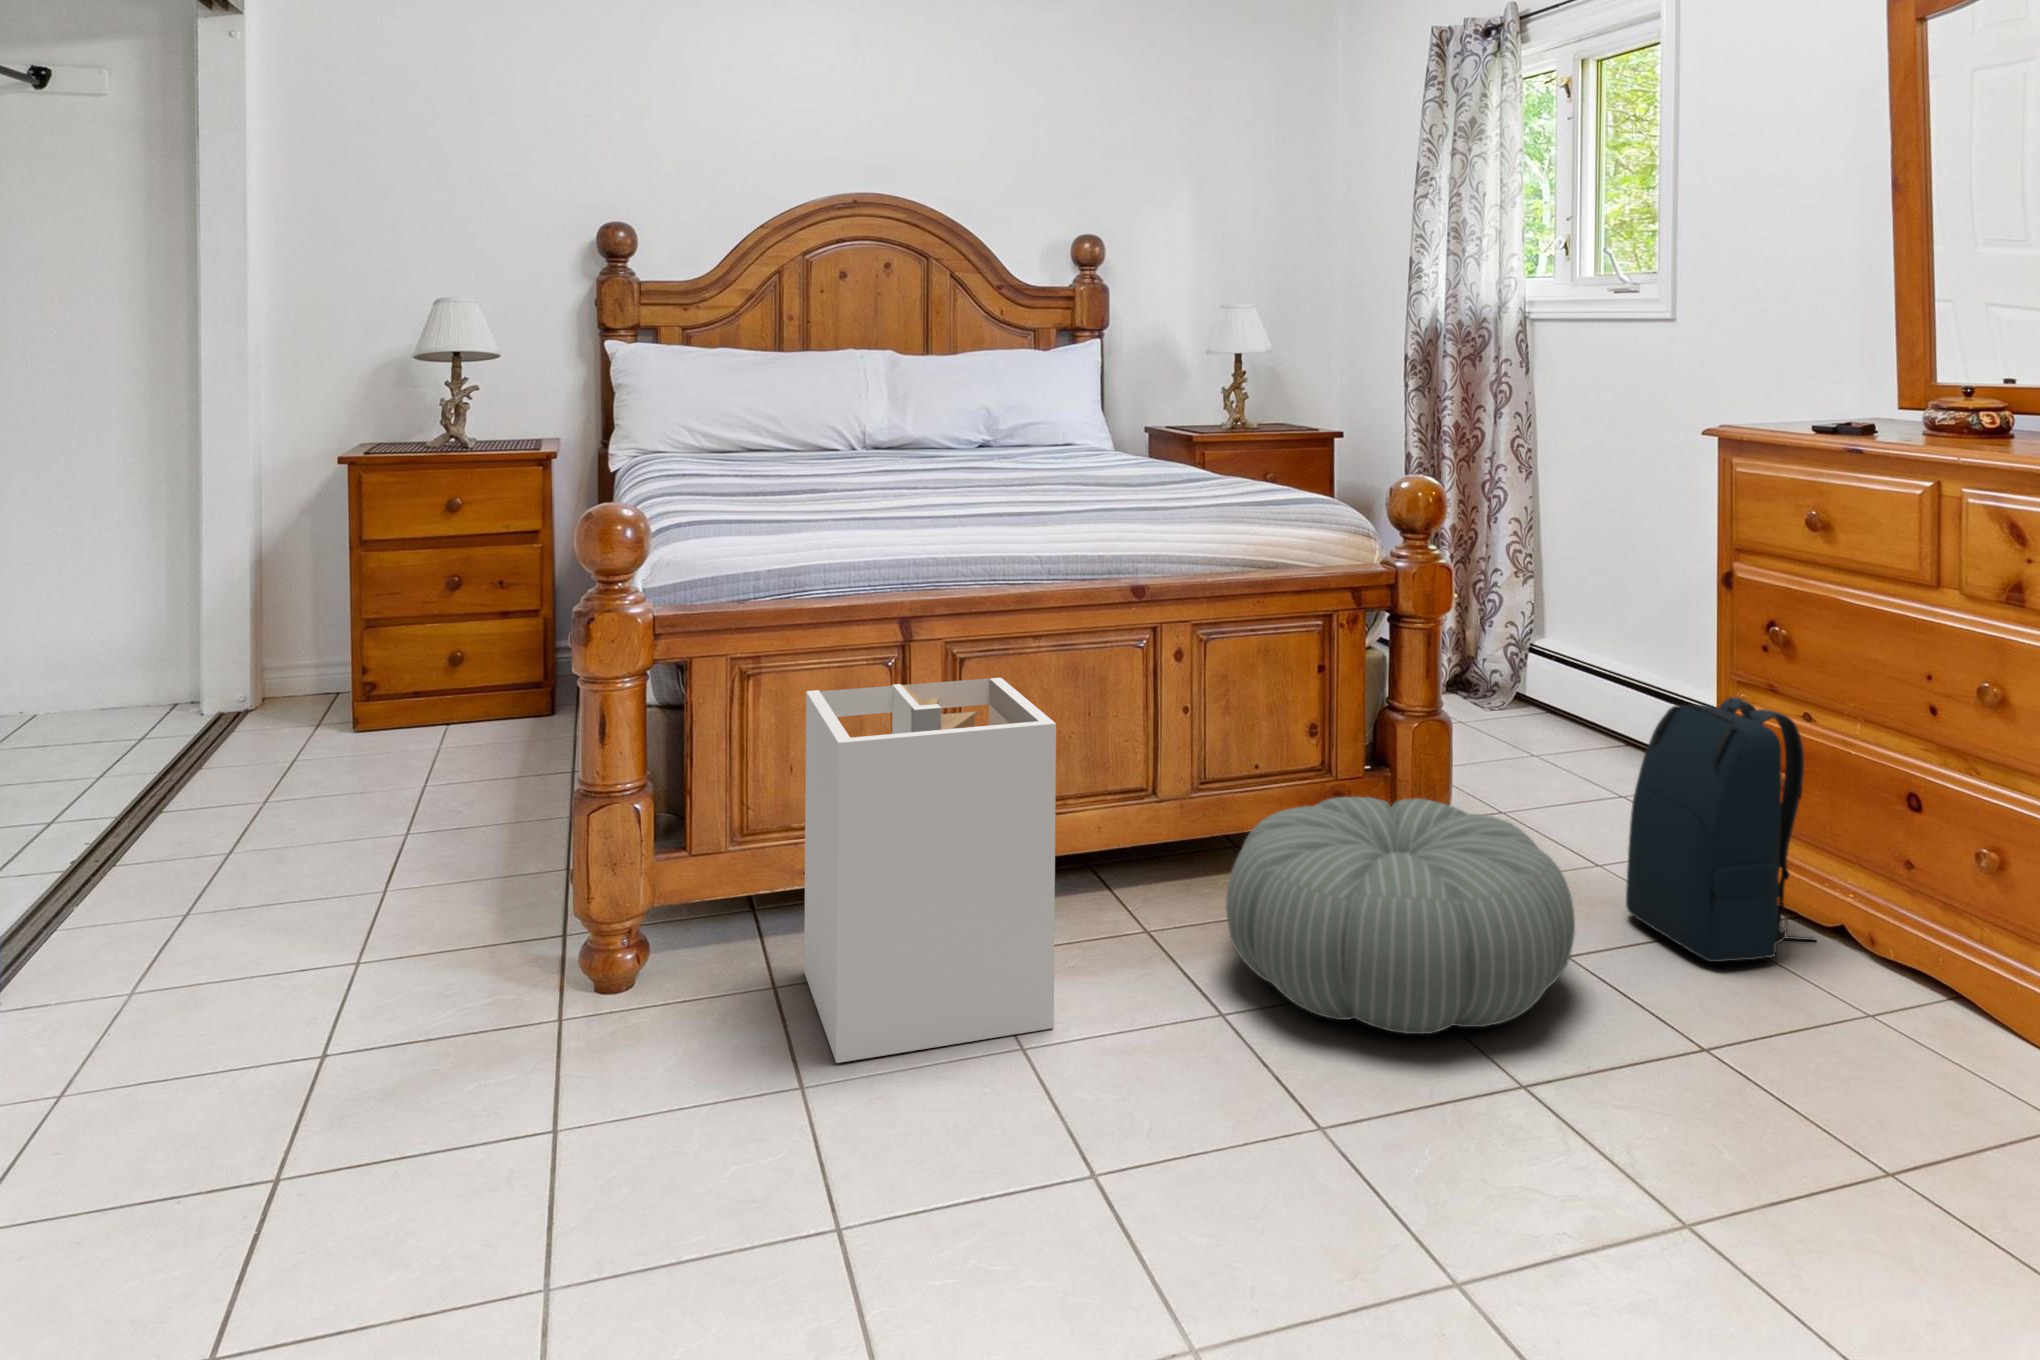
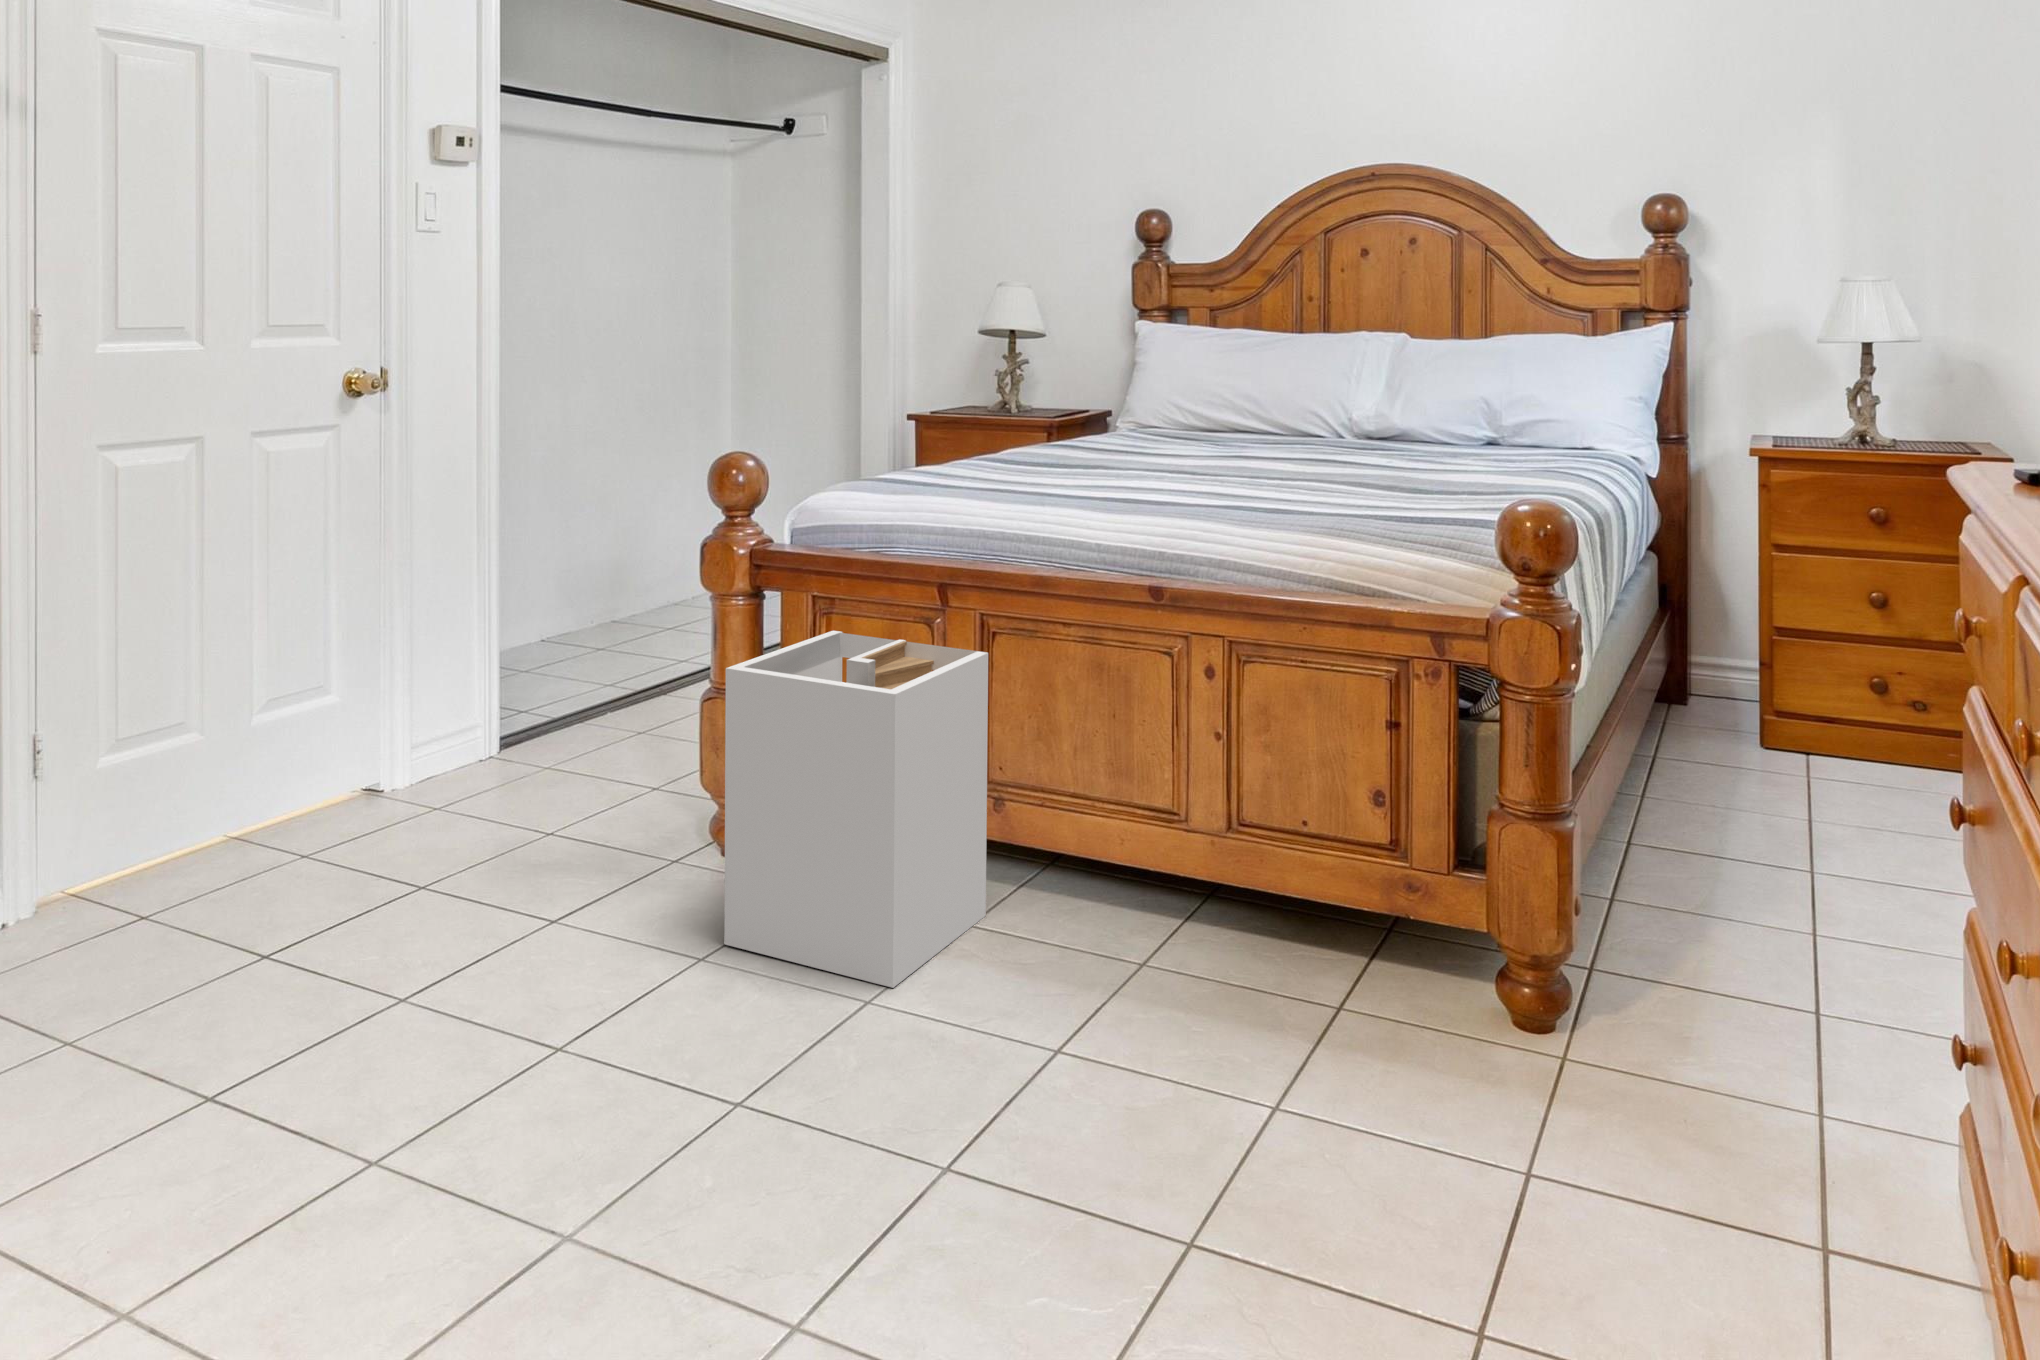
backpack: present [1626,697,1816,962] -> none [1623,875,1900,1313]
pouf: present [1226,797,1575,1034] -> none [1042,861,1460,1169]

